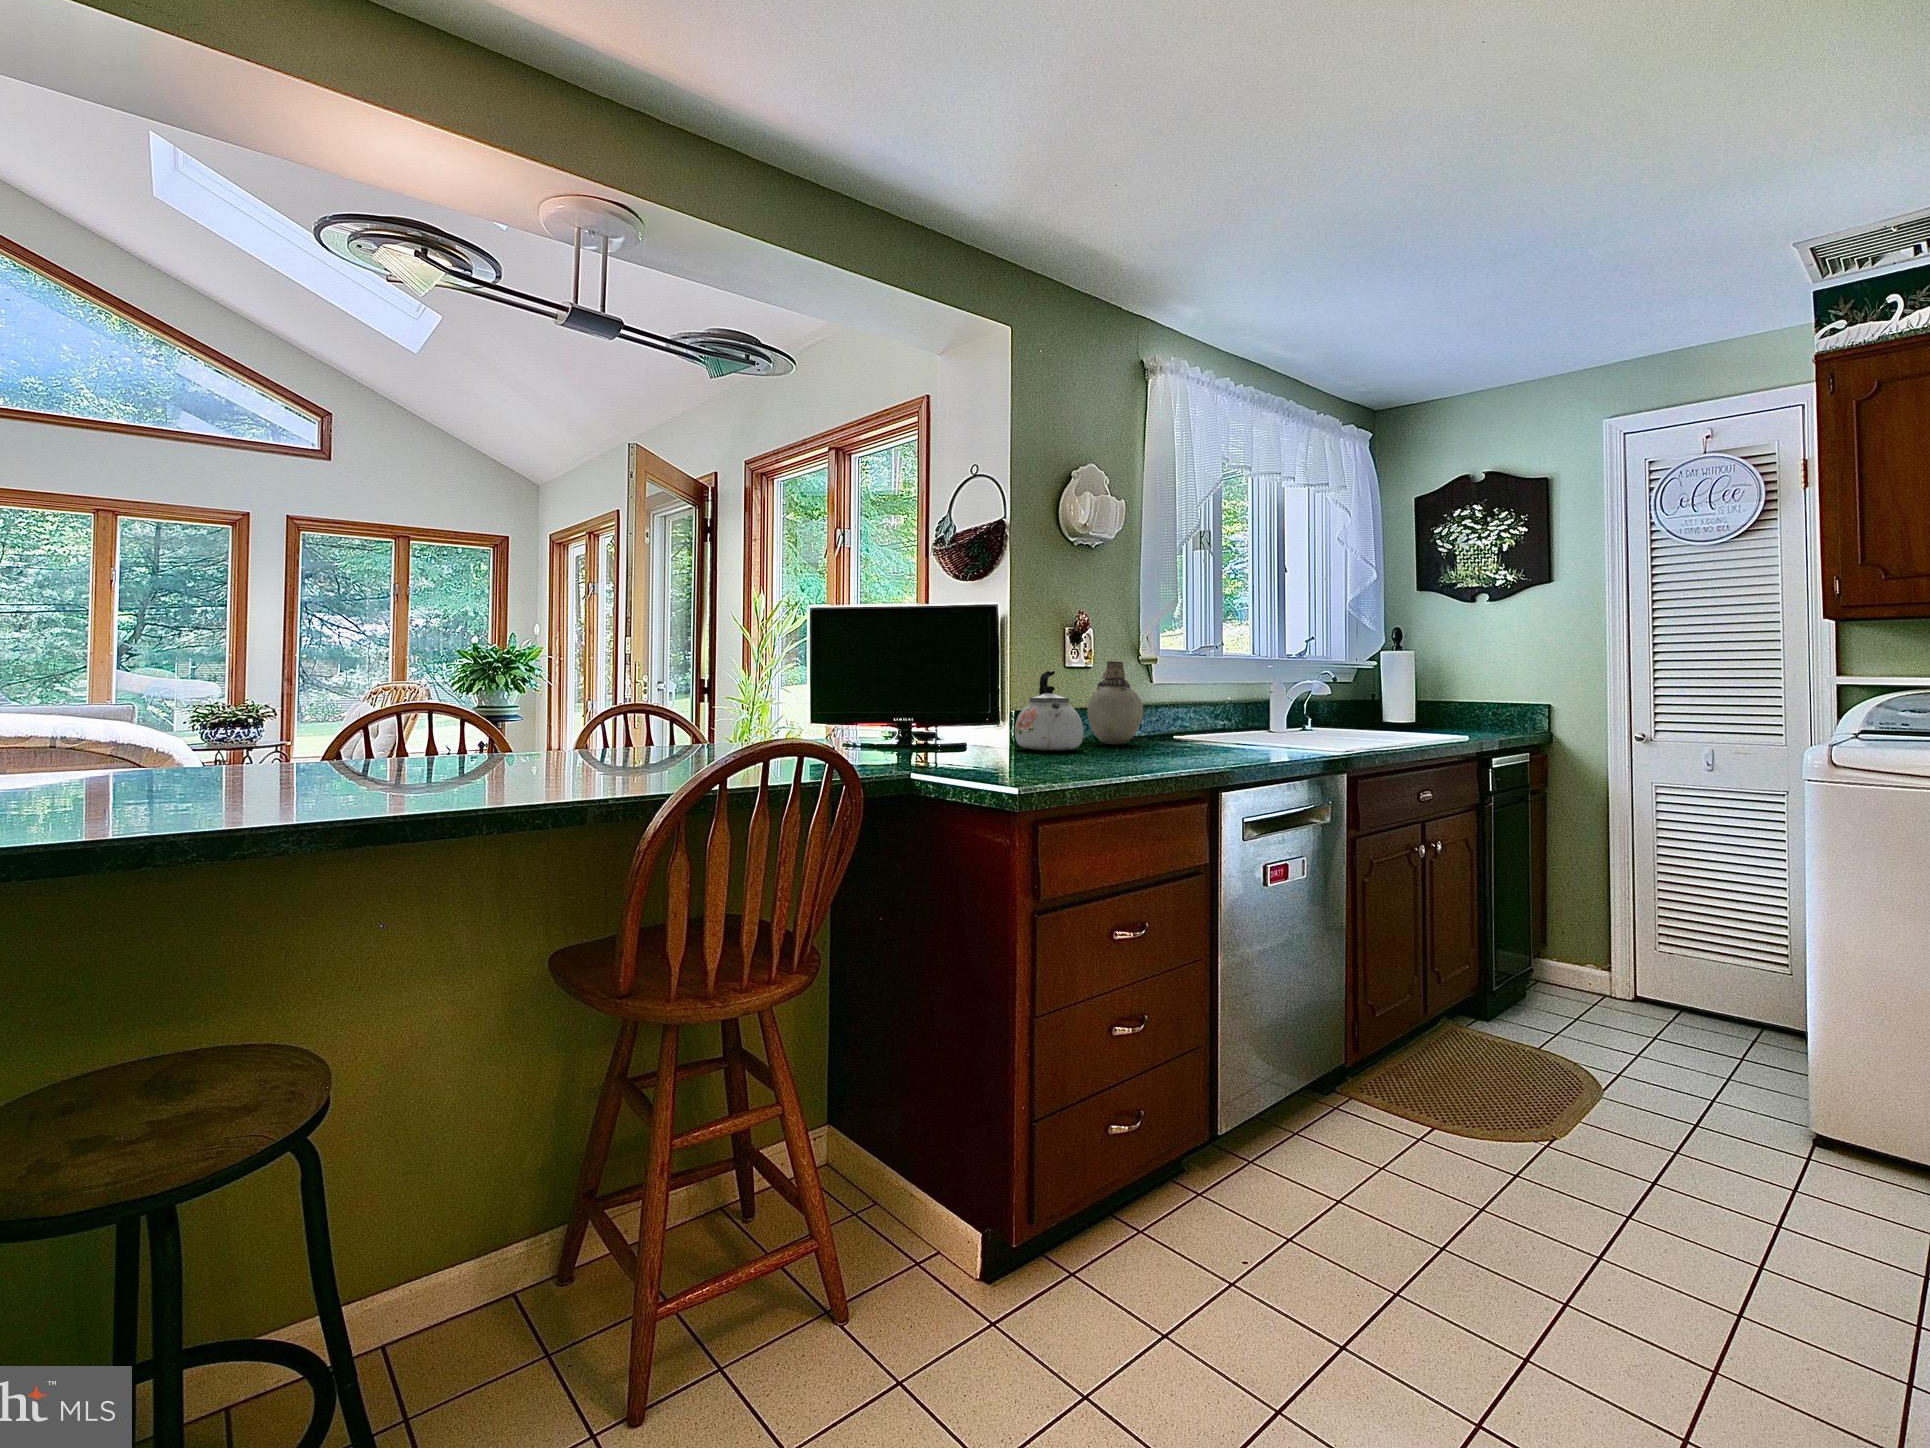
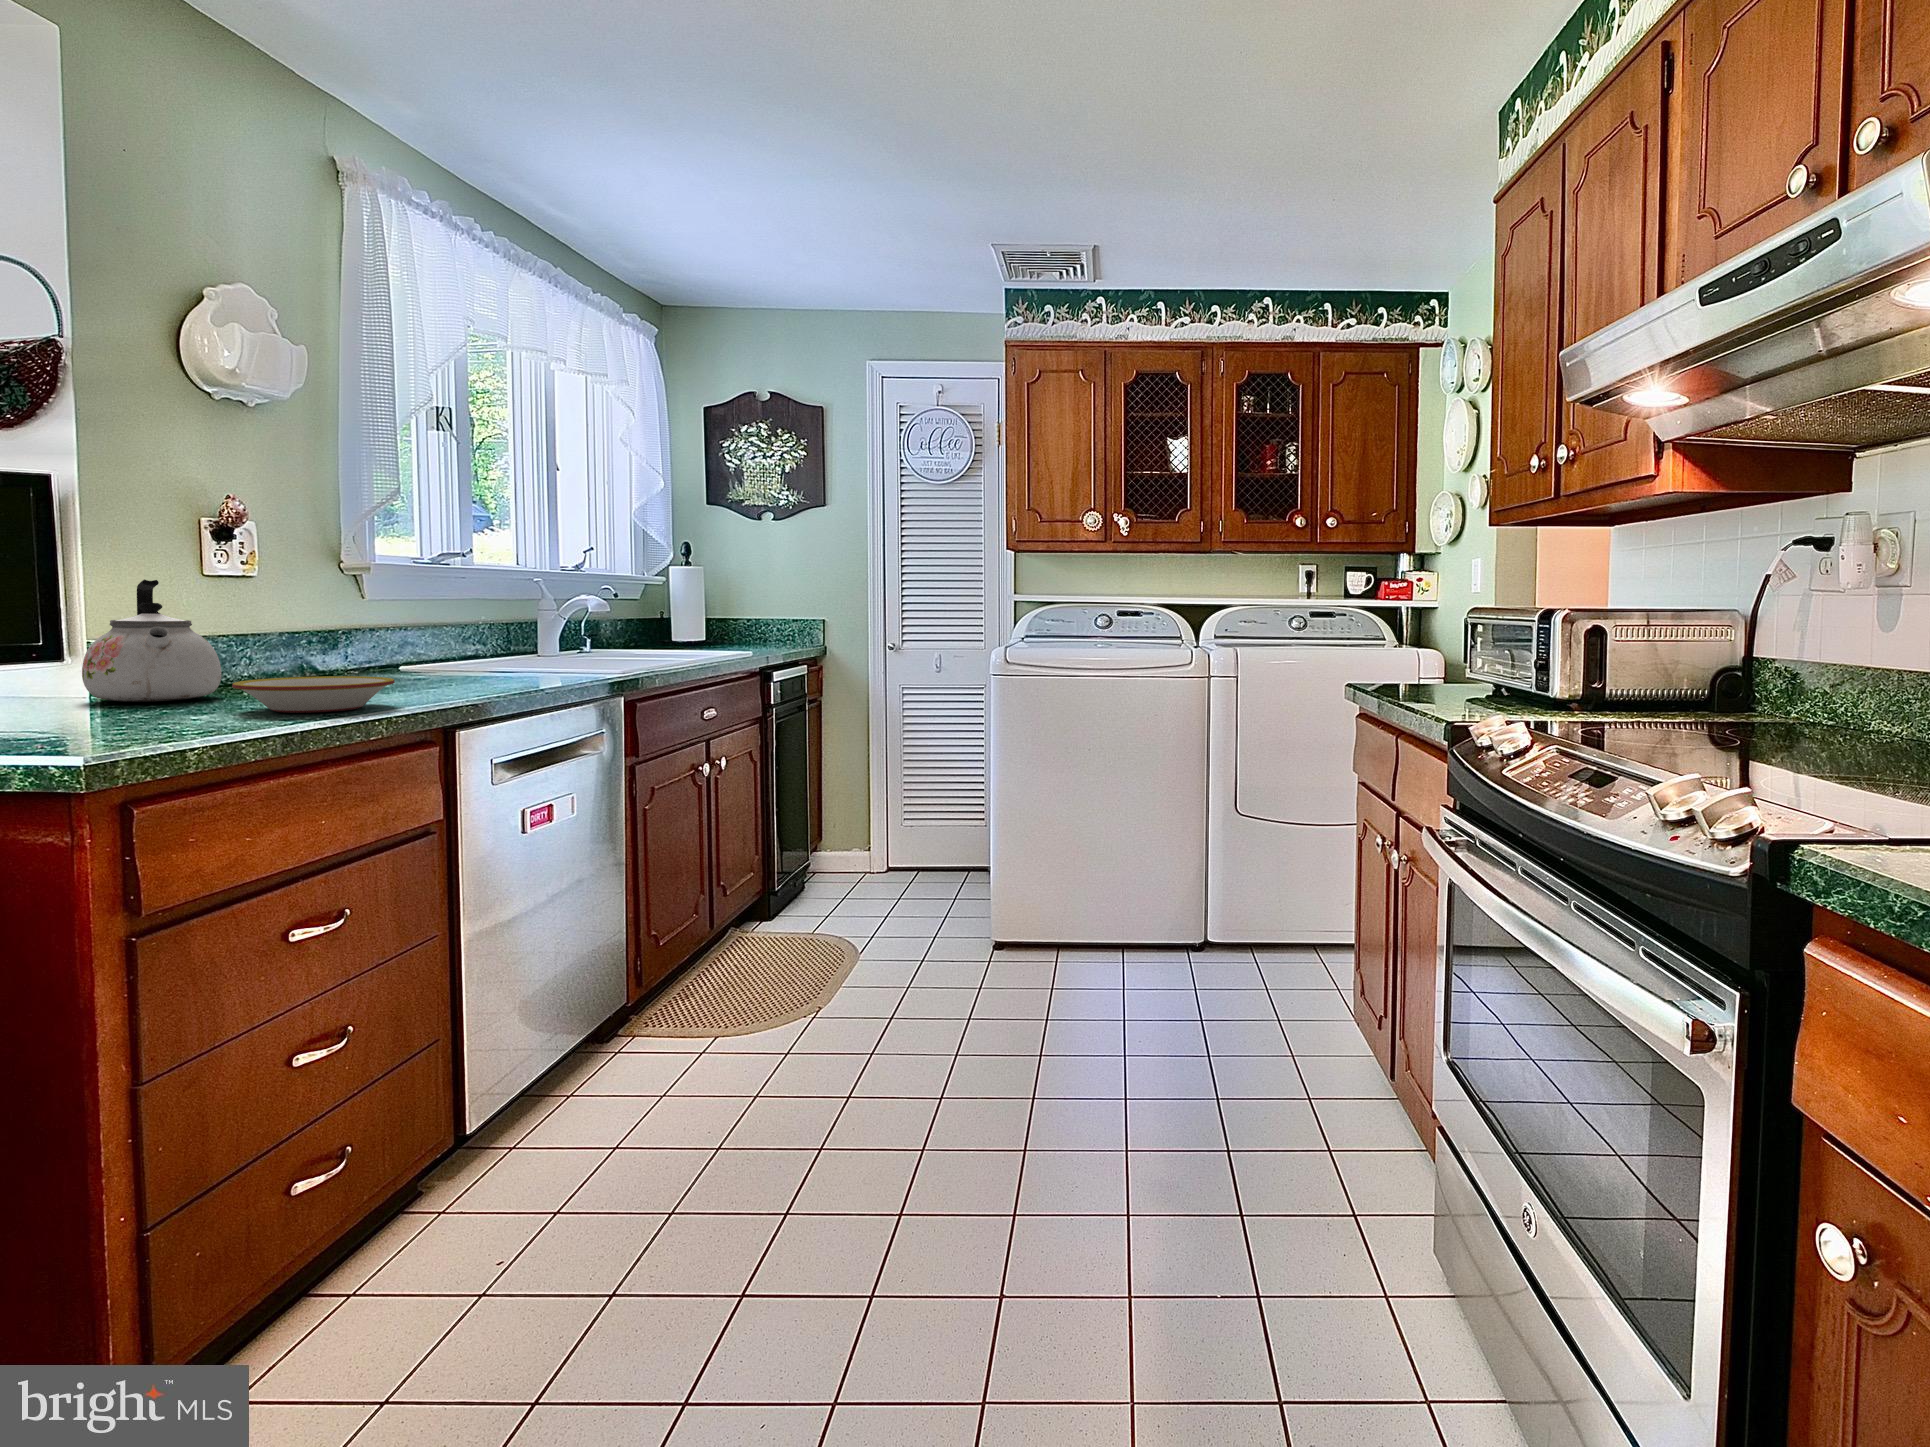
vase: present [1088,661,1143,745] -> none [243,568,339,684]
bowl: none [1100,738,1196,762] -> present [232,676,395,713]

